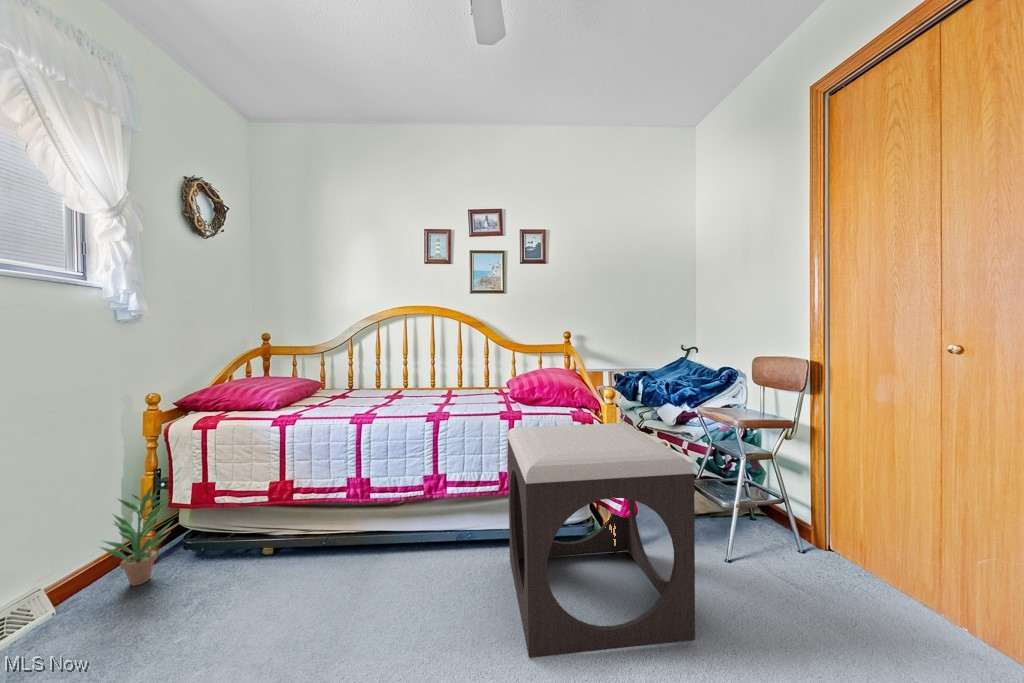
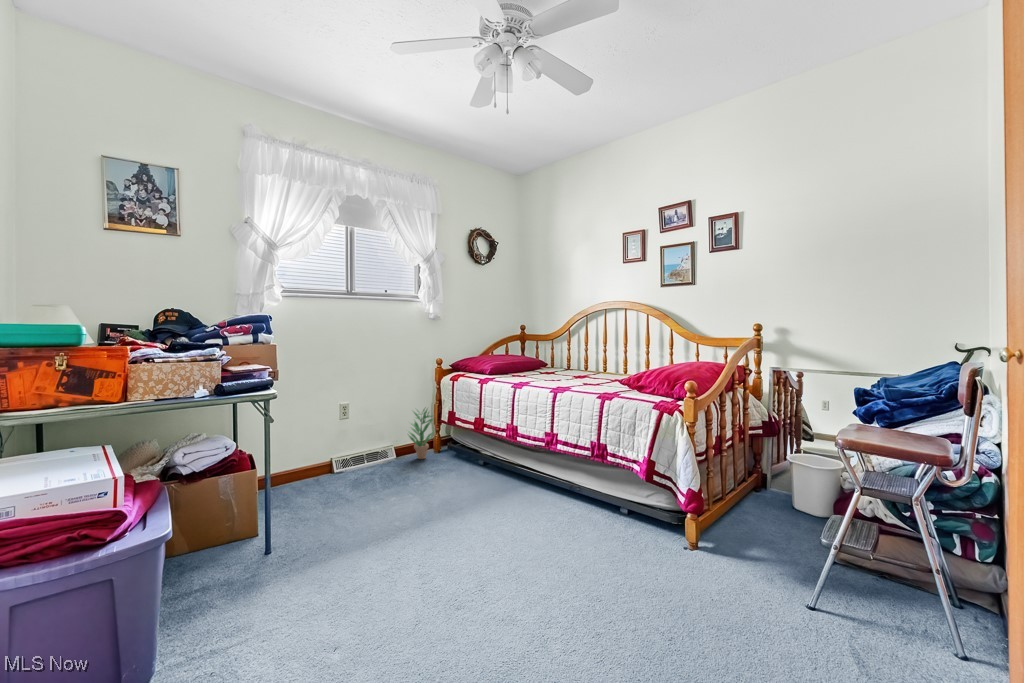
footstool: present [508,423,695,658] -> none [525,403,701,608]

